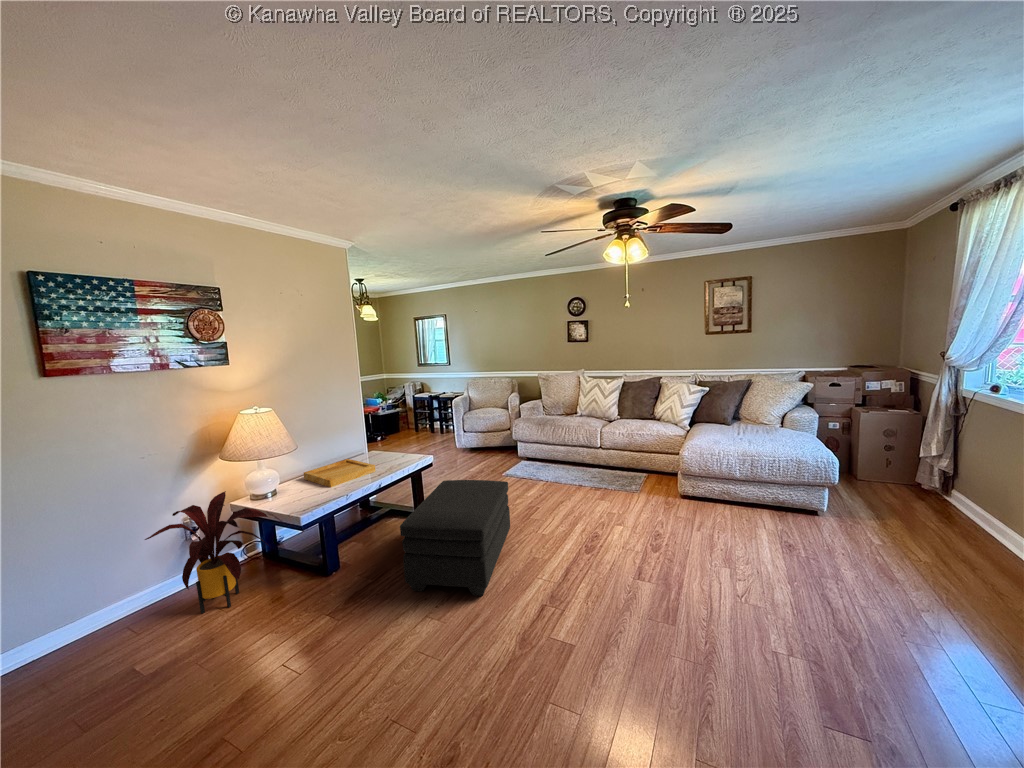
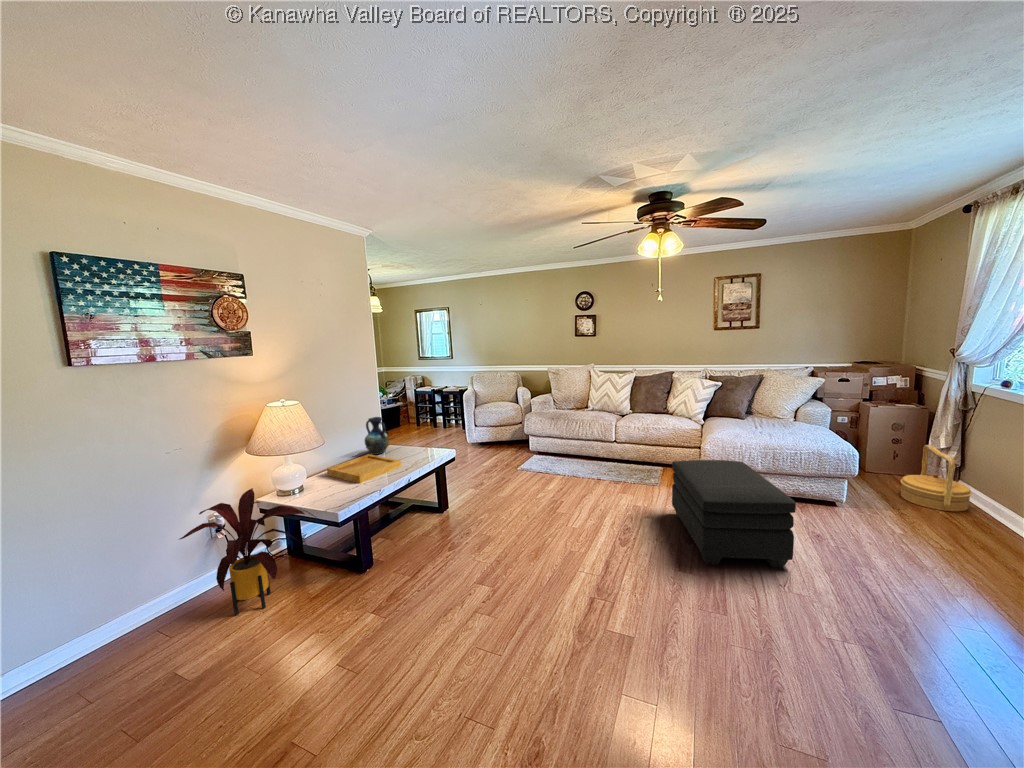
vase: none [346,423,370,459] -> present [365,417,389,455]
woven basket: none [888,452,963,522] -> present [901,445,972,511]
ottoman: present [400,480,510,596] -> present [672,460,796,567]

